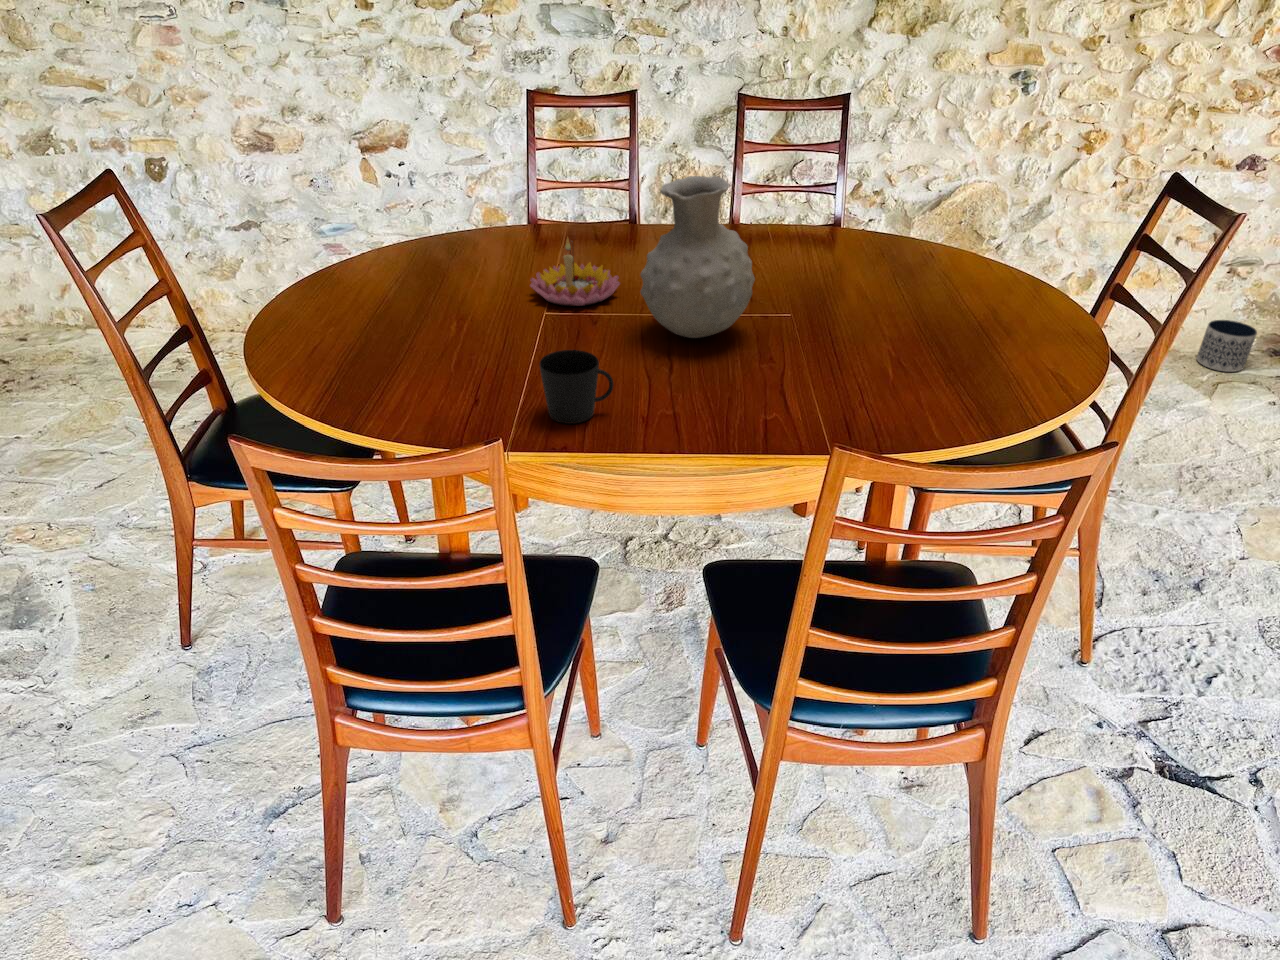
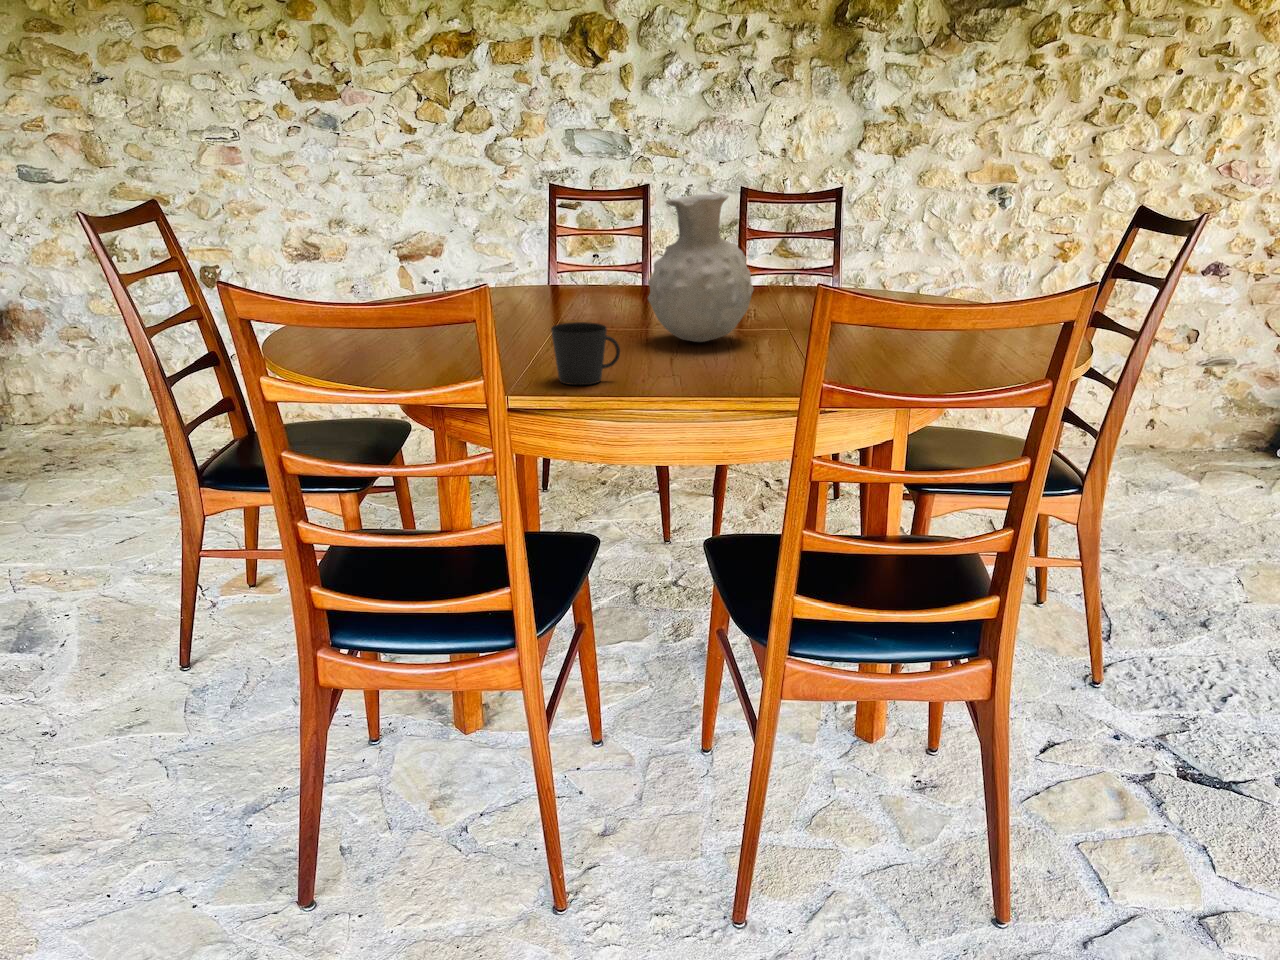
candle holder: present [530,238,620,306] -> none [546,265,631,327]
planter: present [1197,320,1257,372] -> none [1185,414,1241,461]

